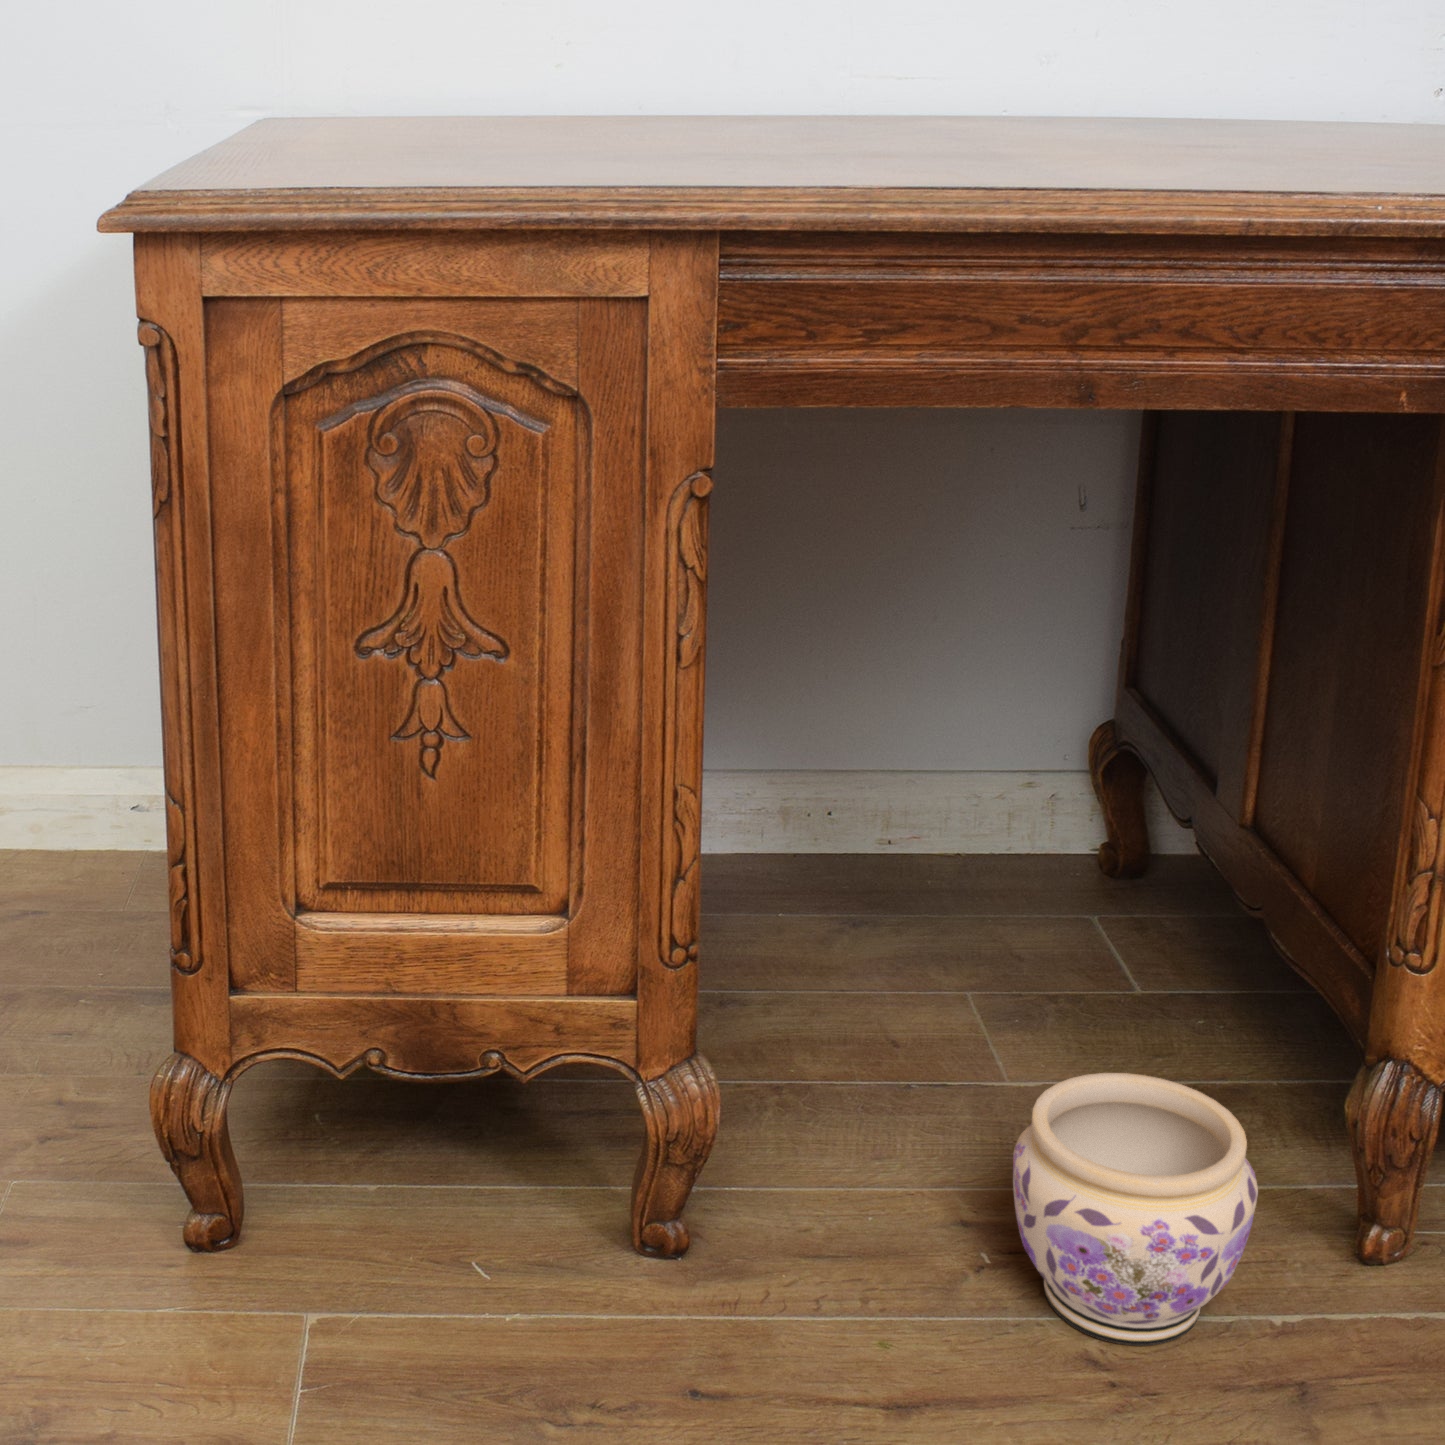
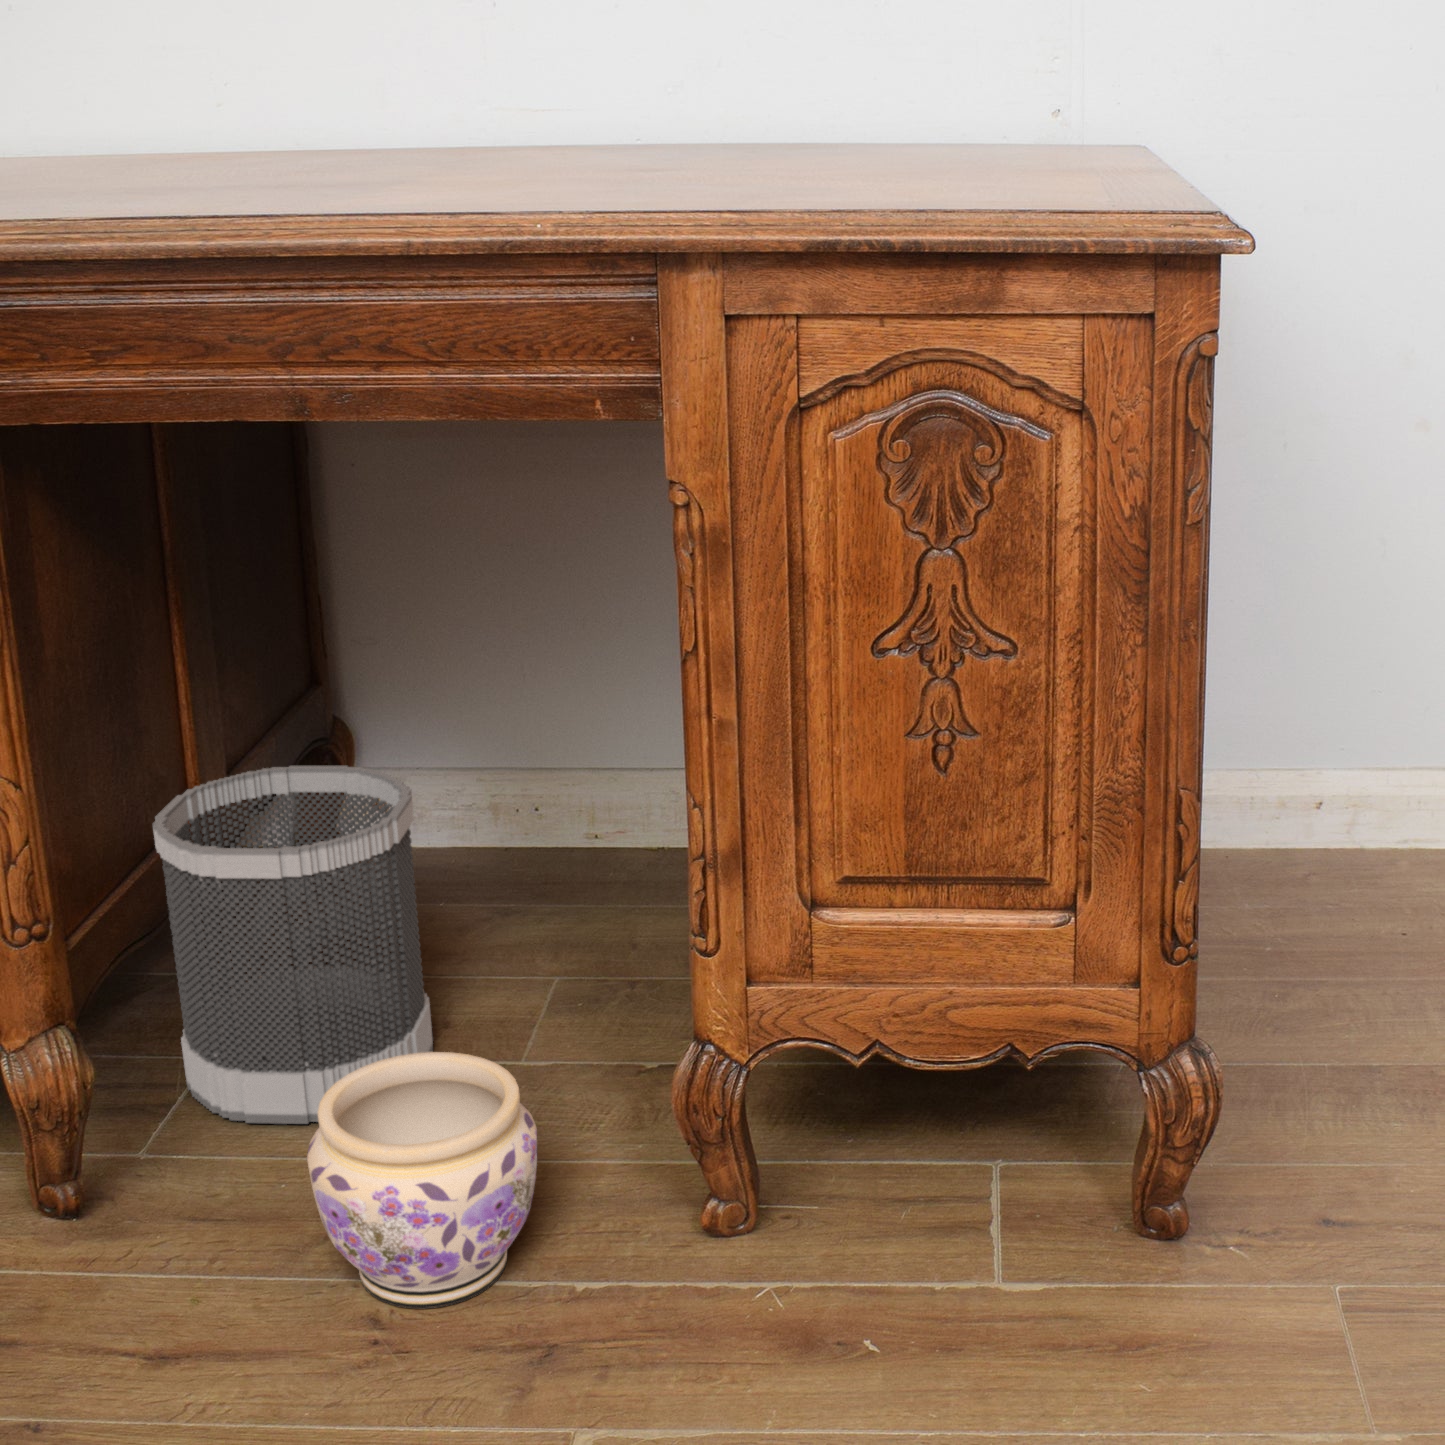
wastebasket: none [715,775,974,1145] -> present [153,766,433,1124]

